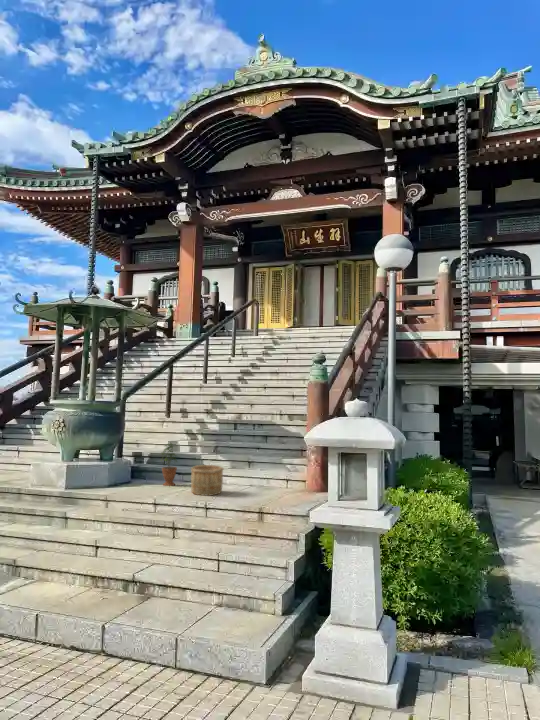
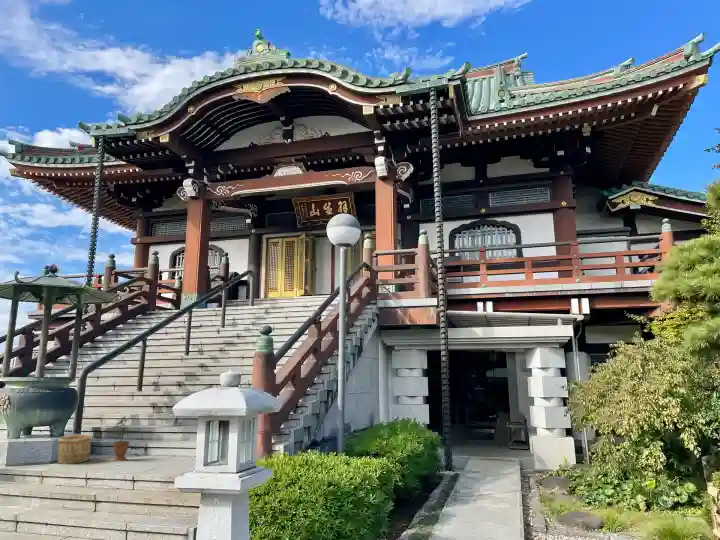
wooden bucket: present [191,465,223,496] -> present [58,434,92,464]

